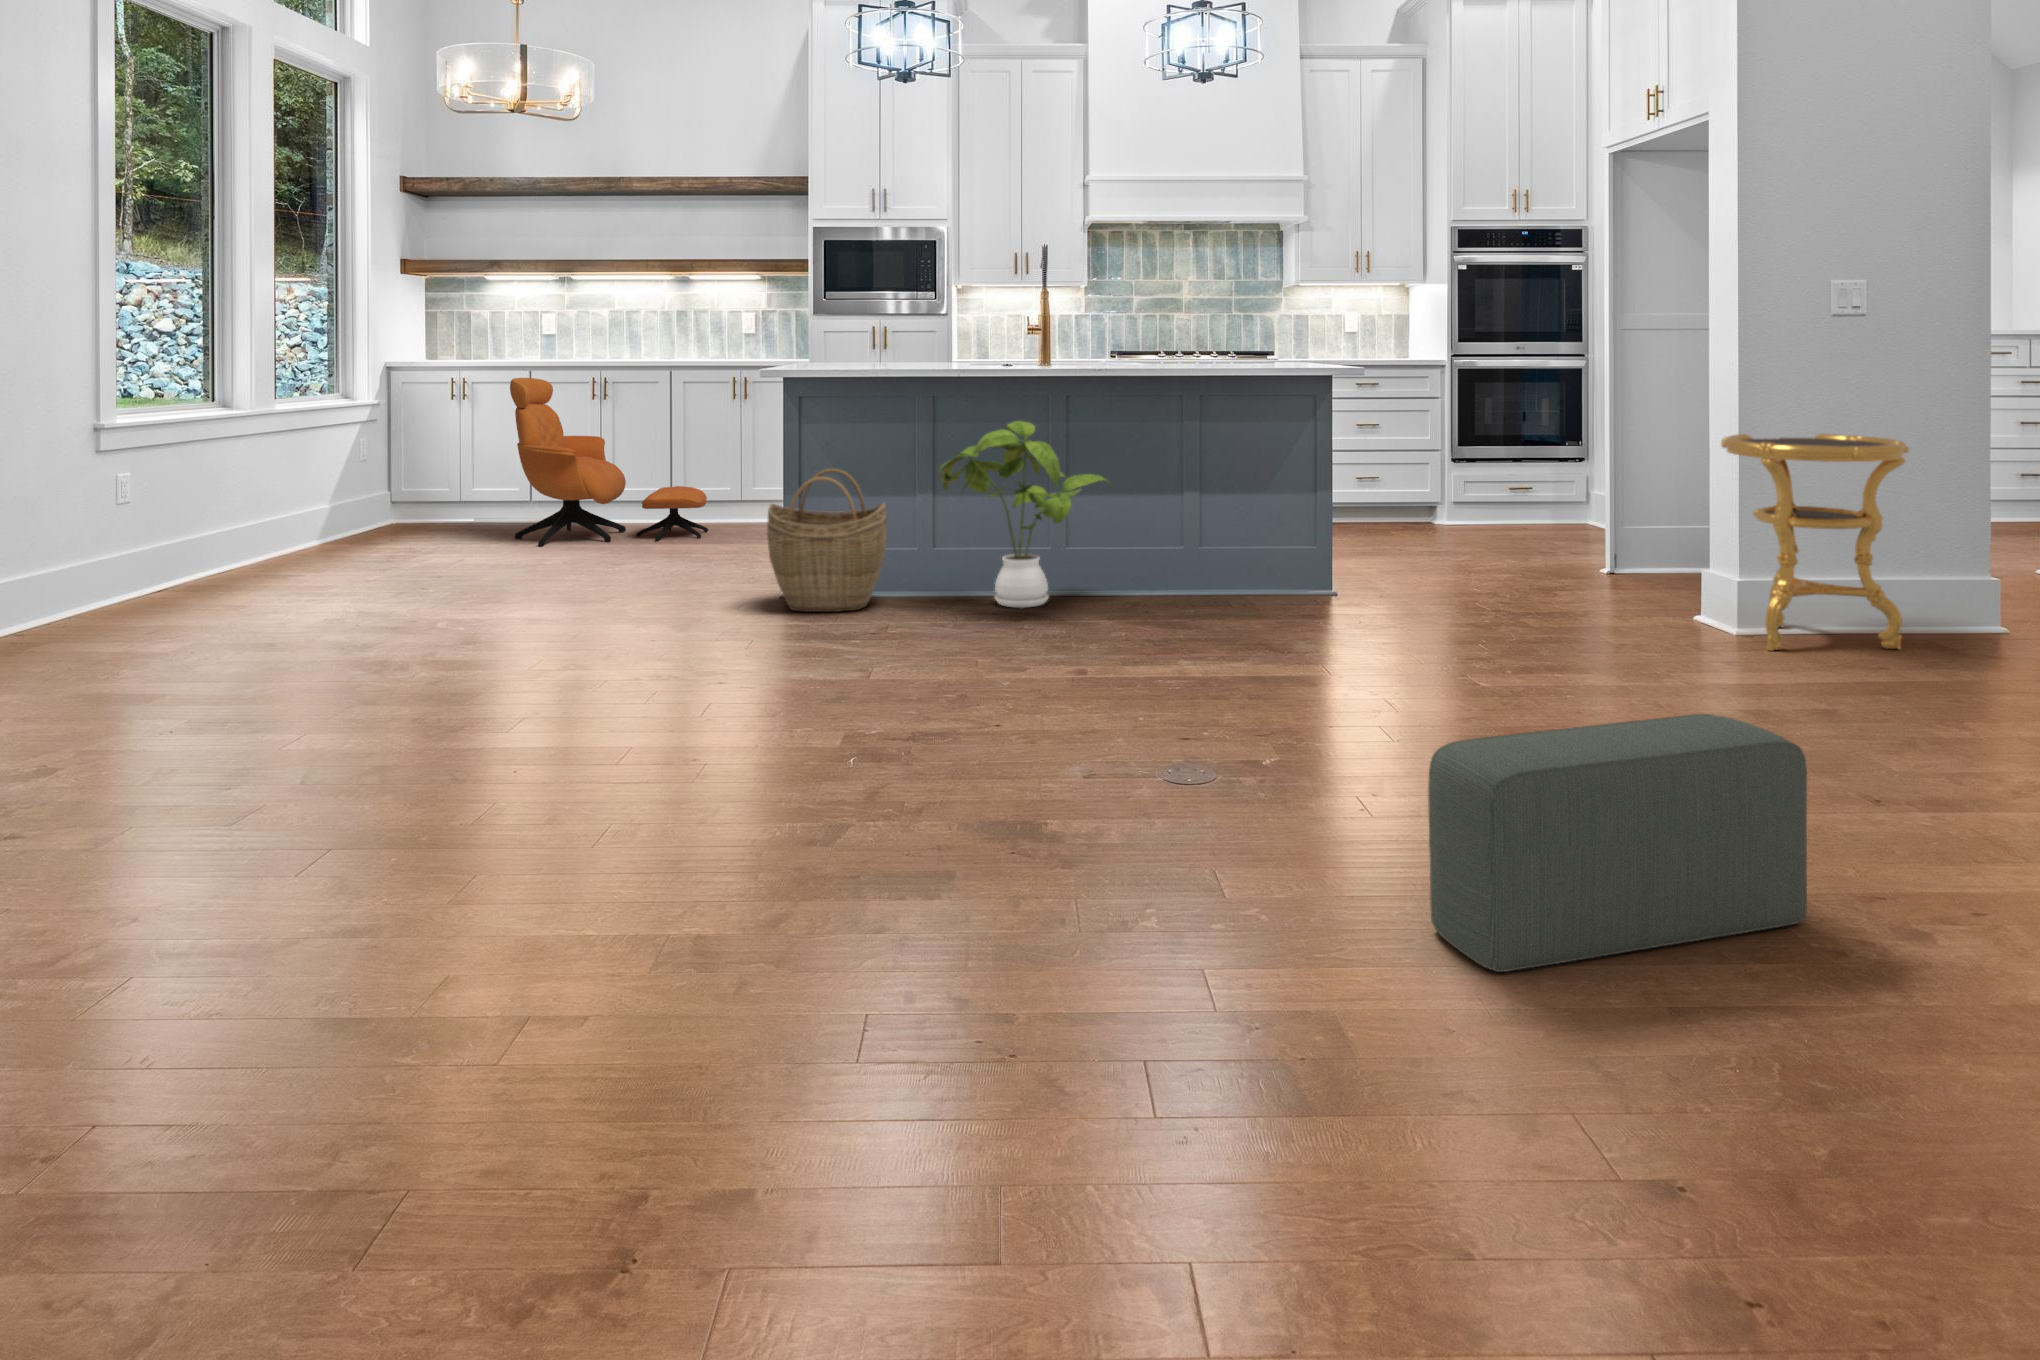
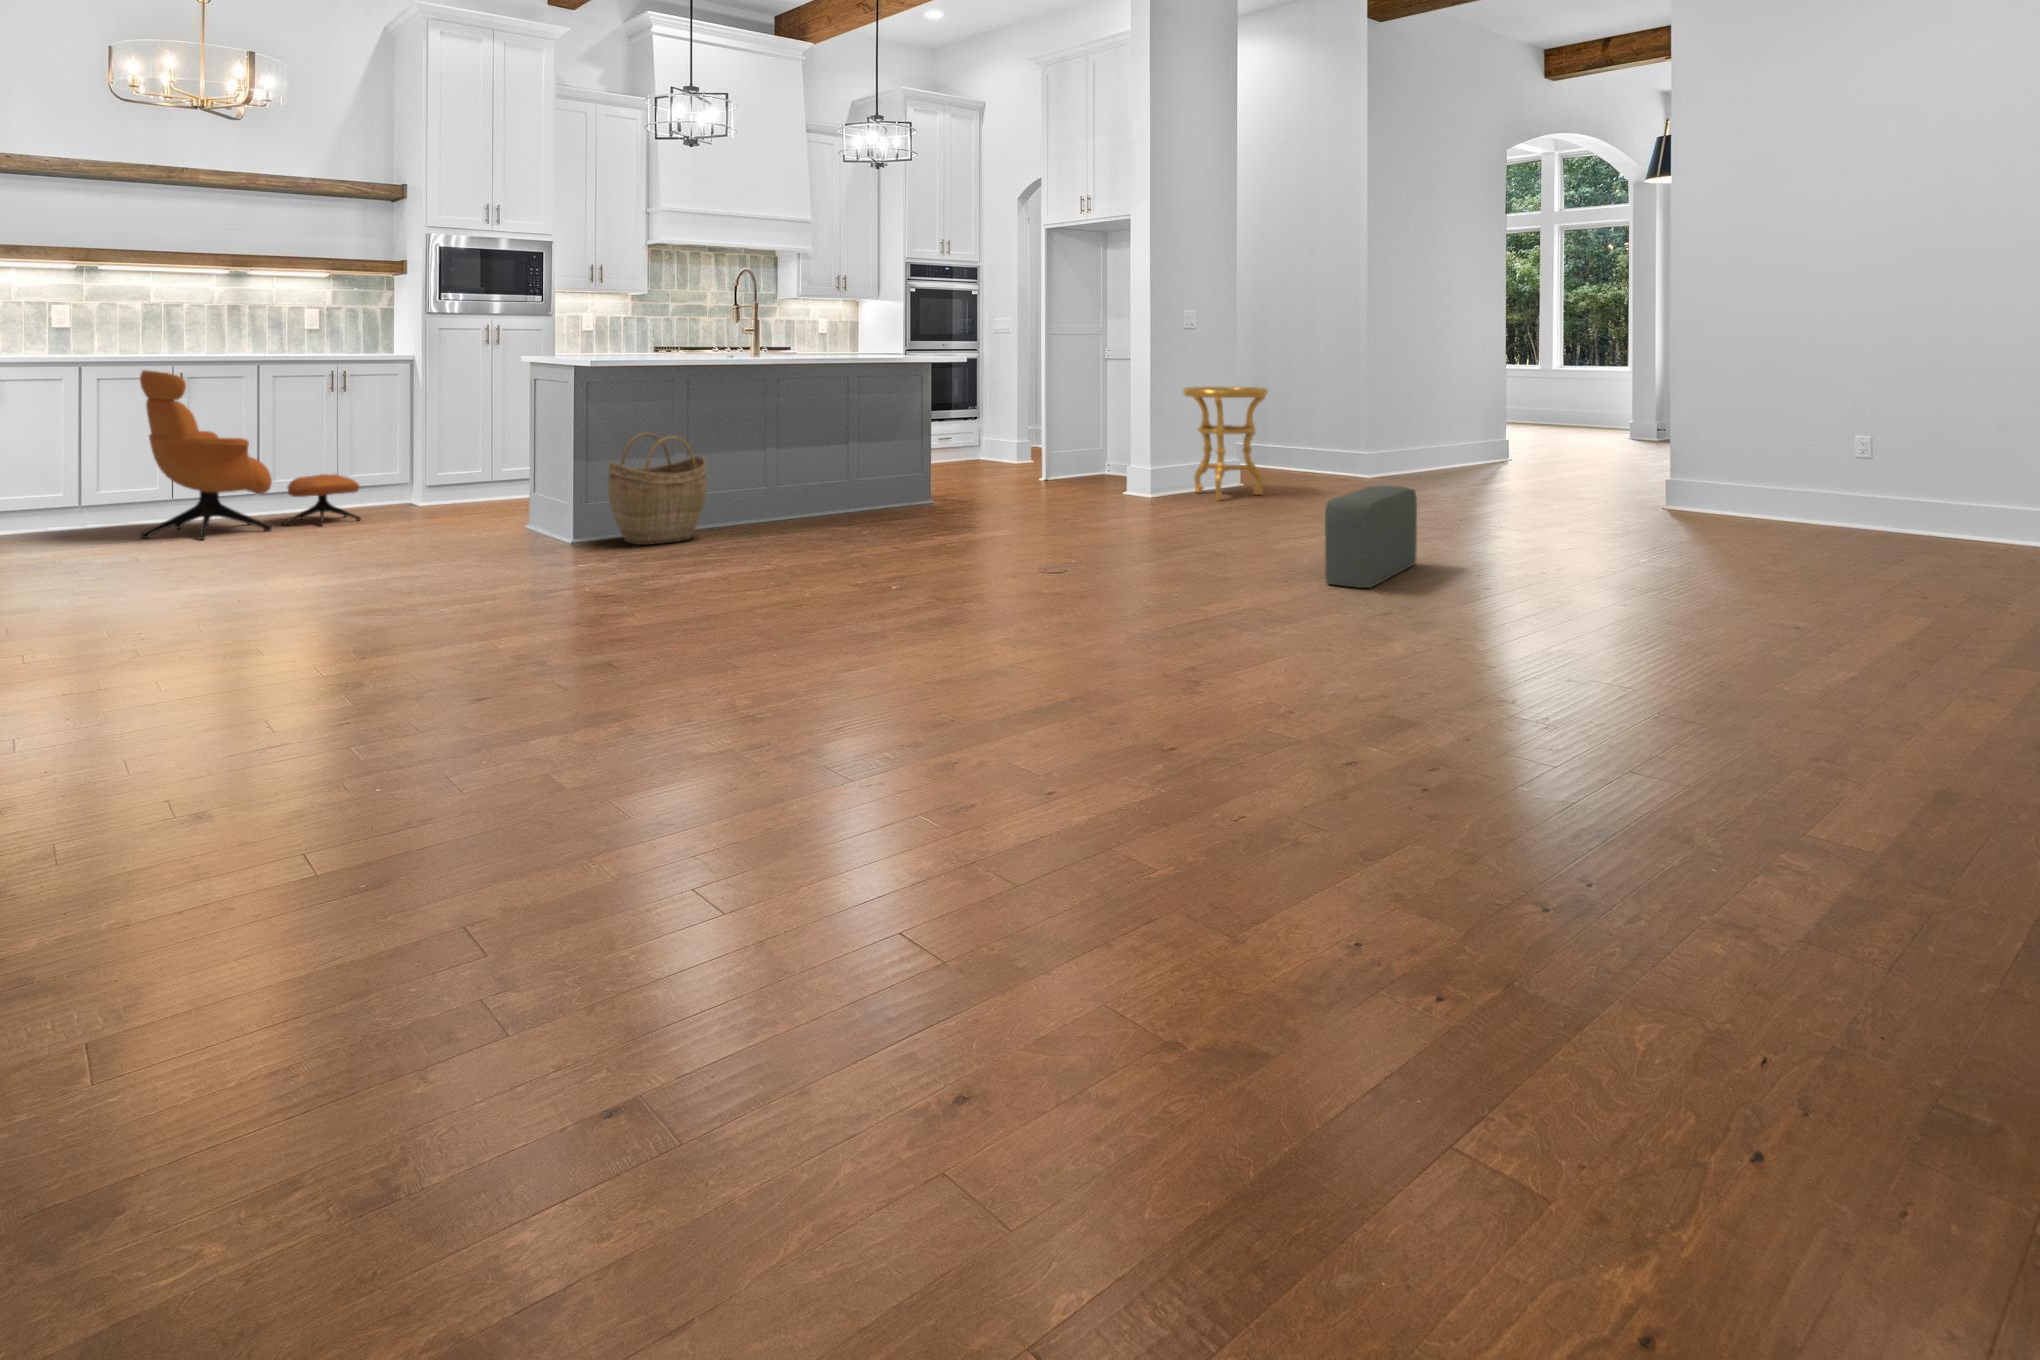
house plant: present [939,421,1112,608] -> none [728,390,855,527]

